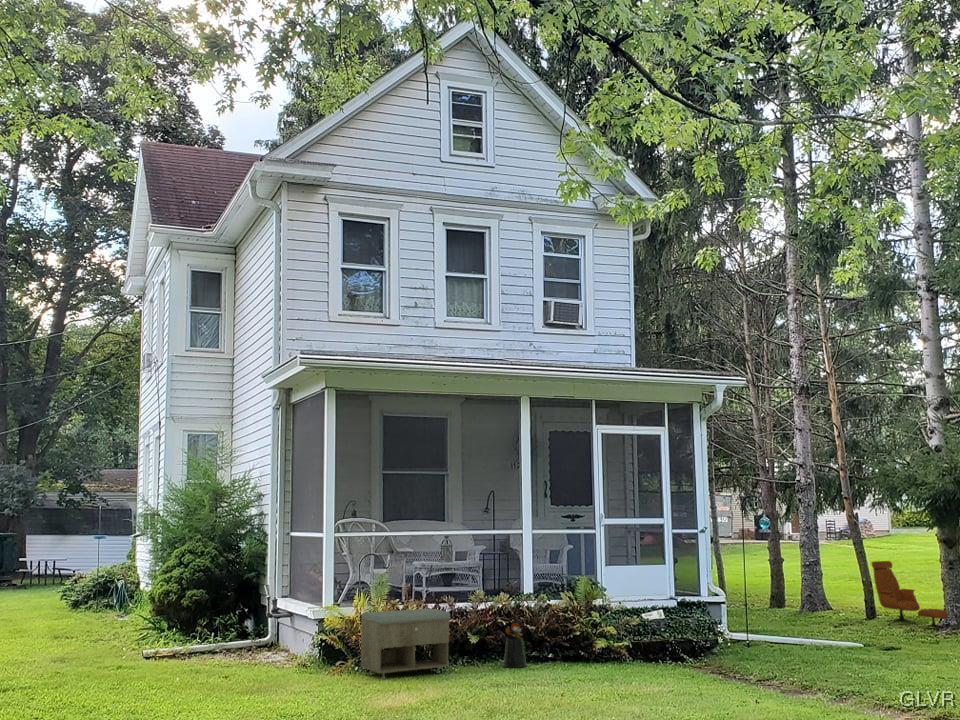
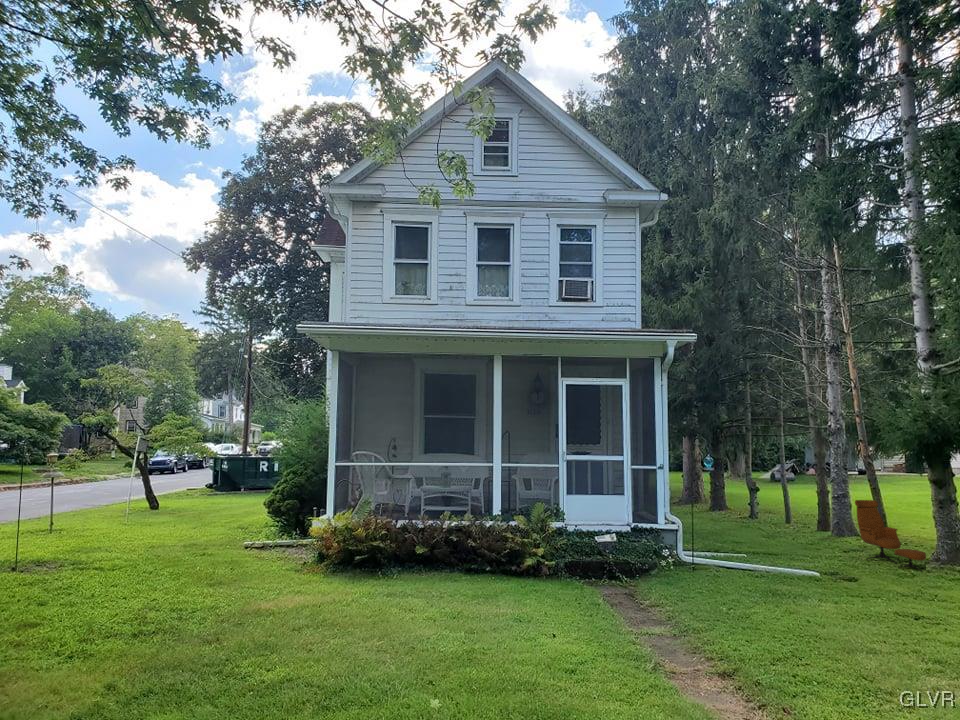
storage bench: present [361,608,450,679] -> none [328,522,393,577]
watering can: present [503,623,527,668] -> none [444,538,464,577]

